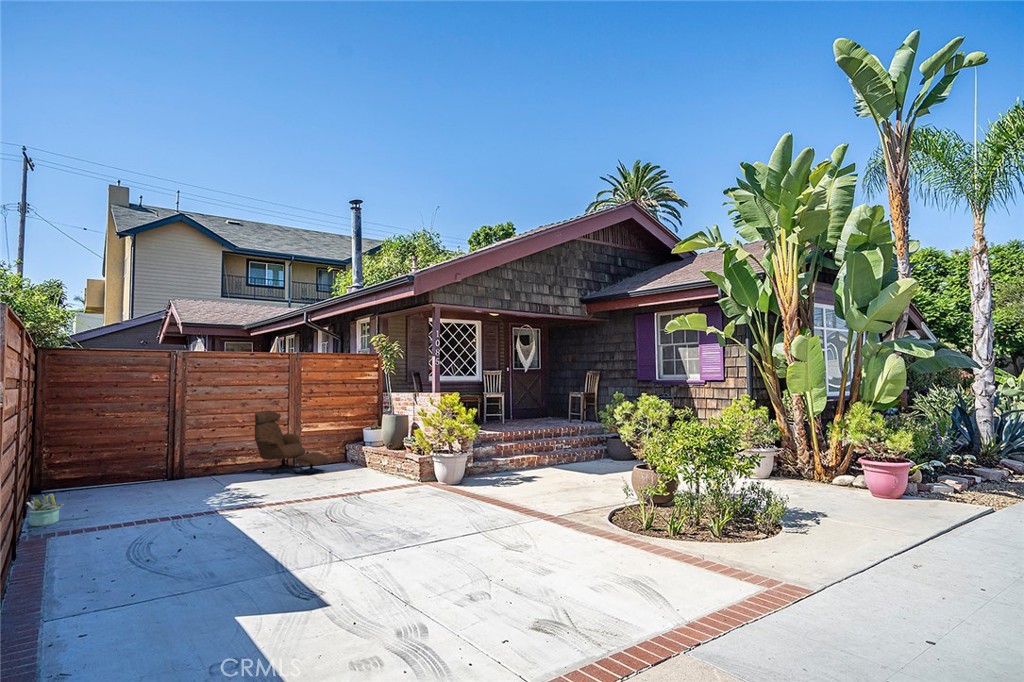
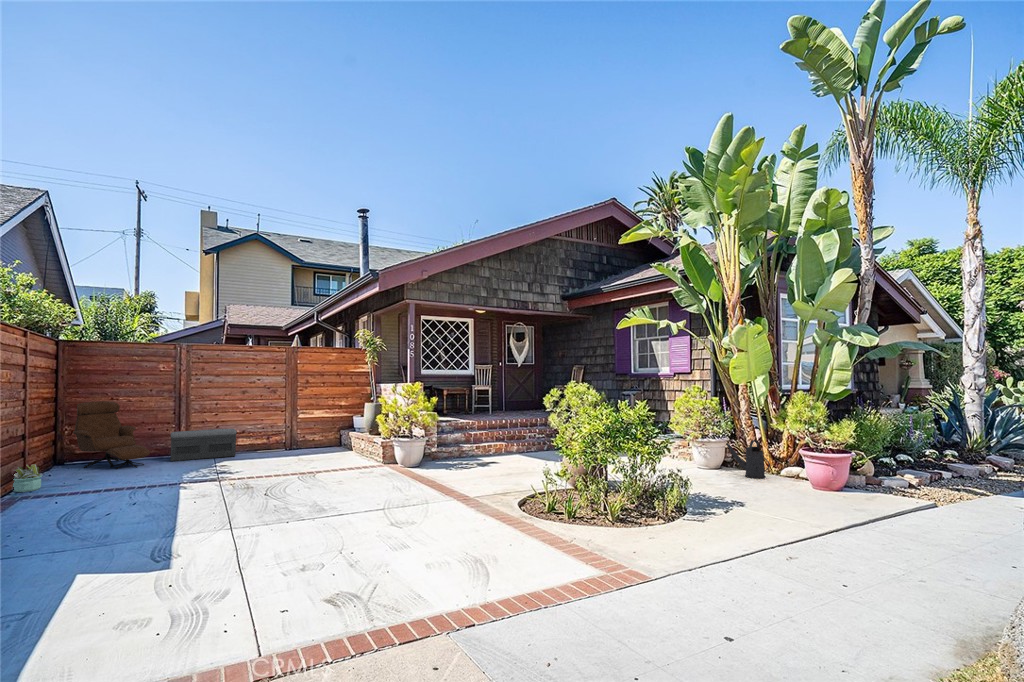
lounge chair: present [255,410,328,476] -> present [73,401,150,469]
storage bench: none [167,446,243,485] -> present [171,429,237,462]
watering can: none [775,449,821,486] -> present [726,440,770,479]

